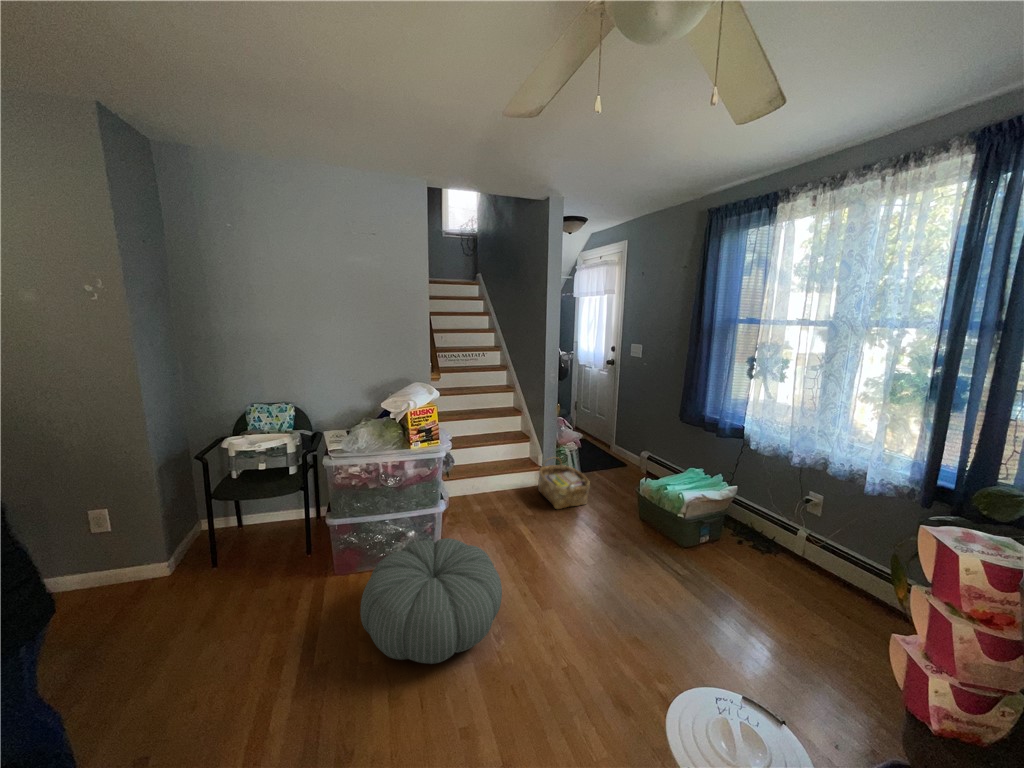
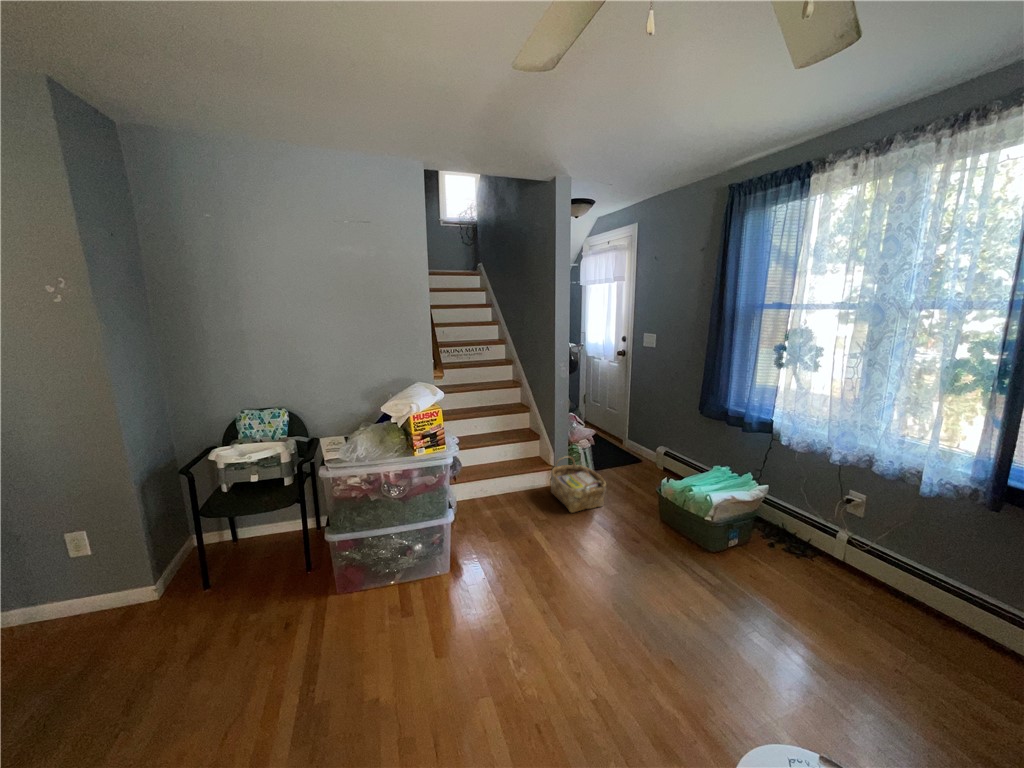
pouf: present [360,538,502,664] -> none [365,553,520,700]

